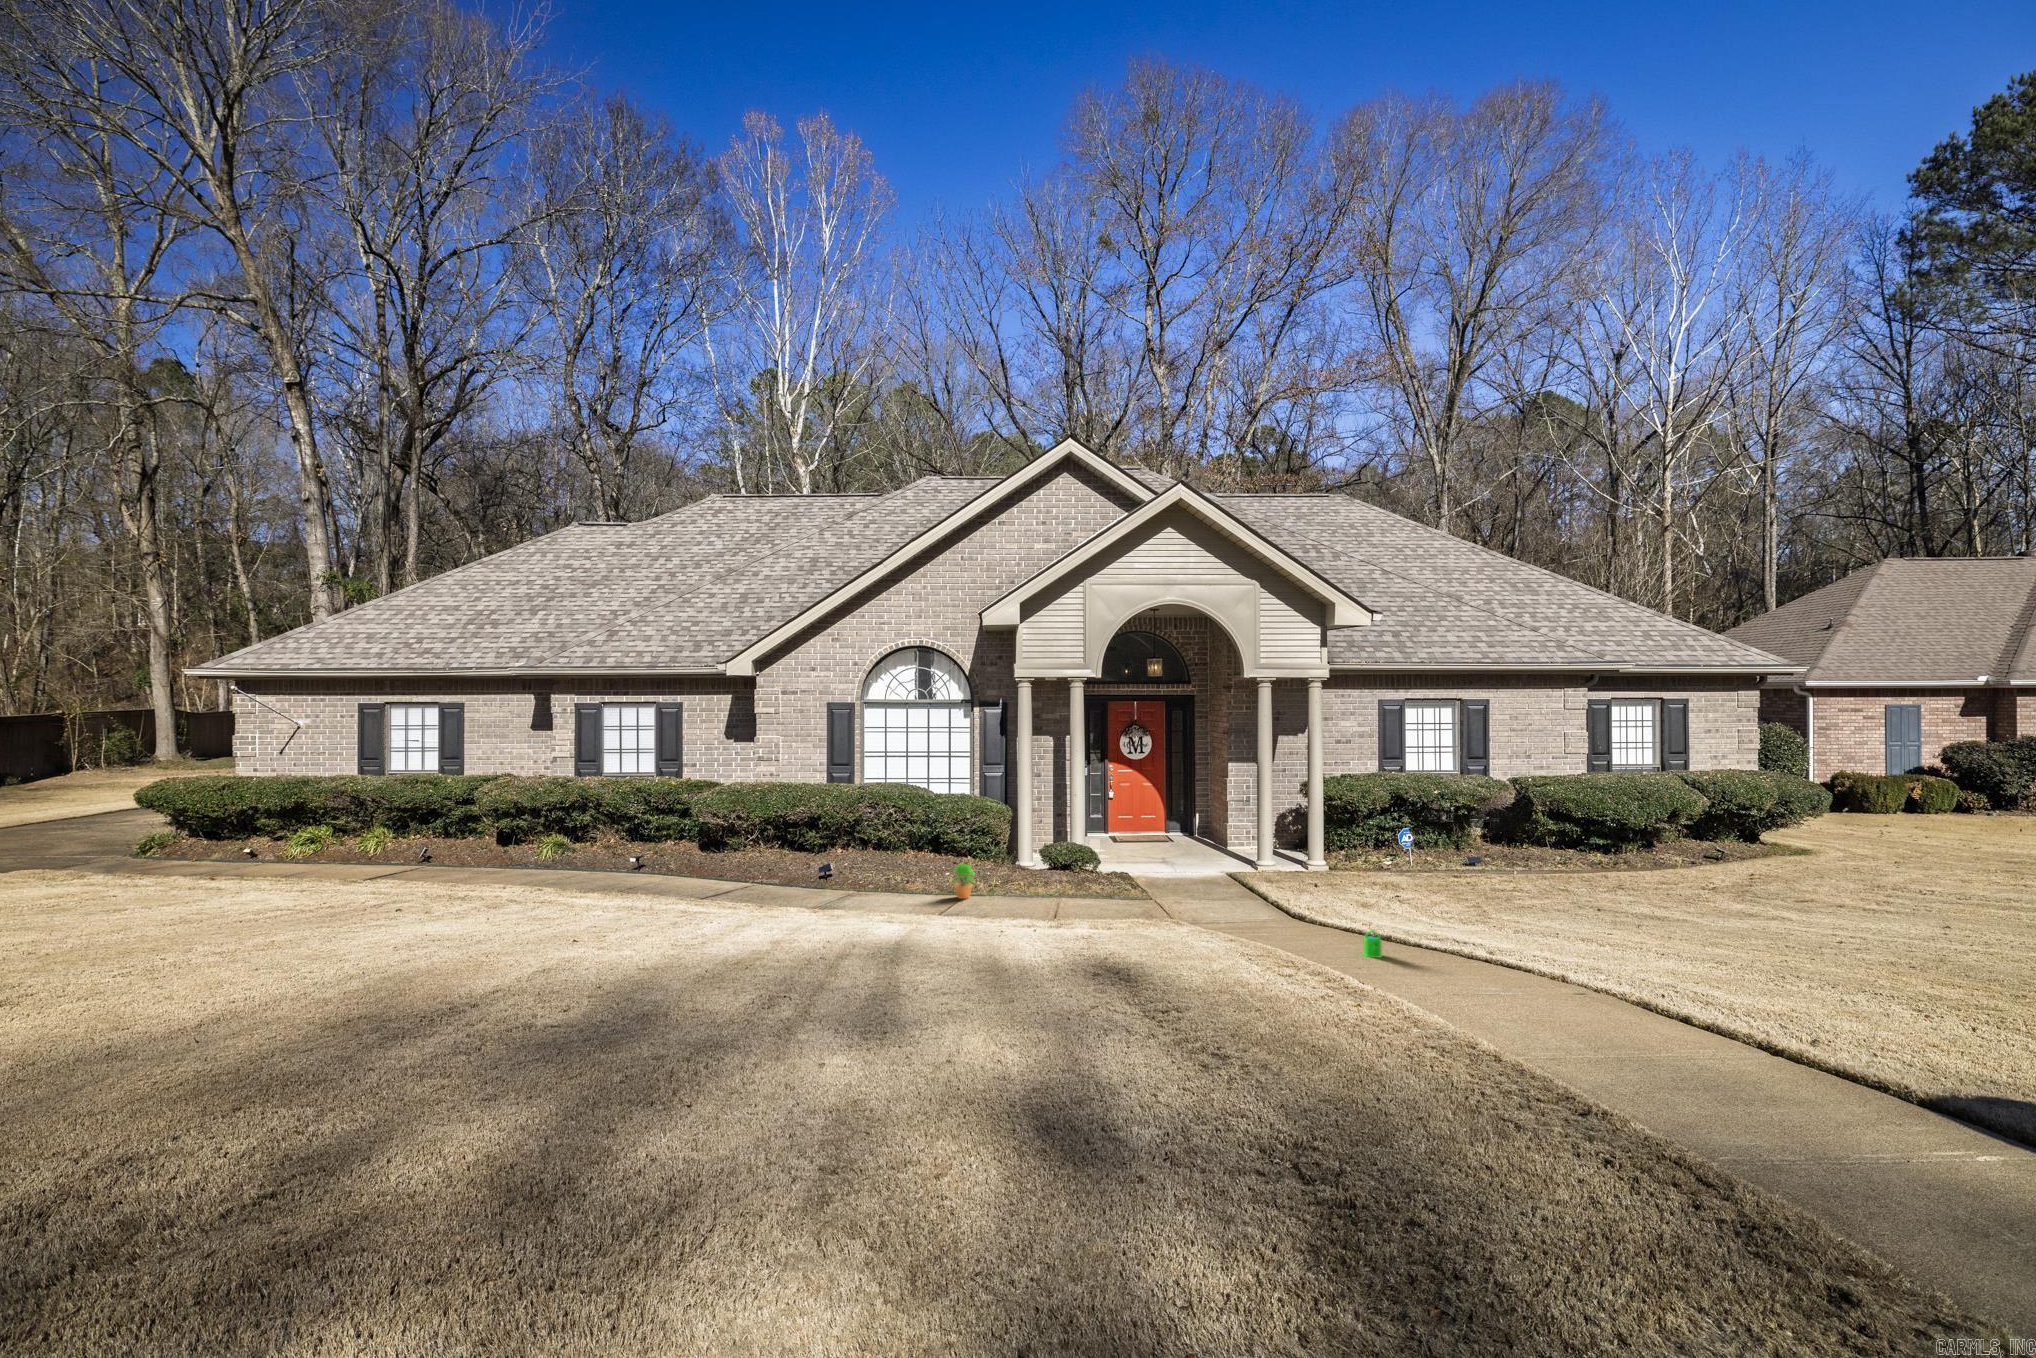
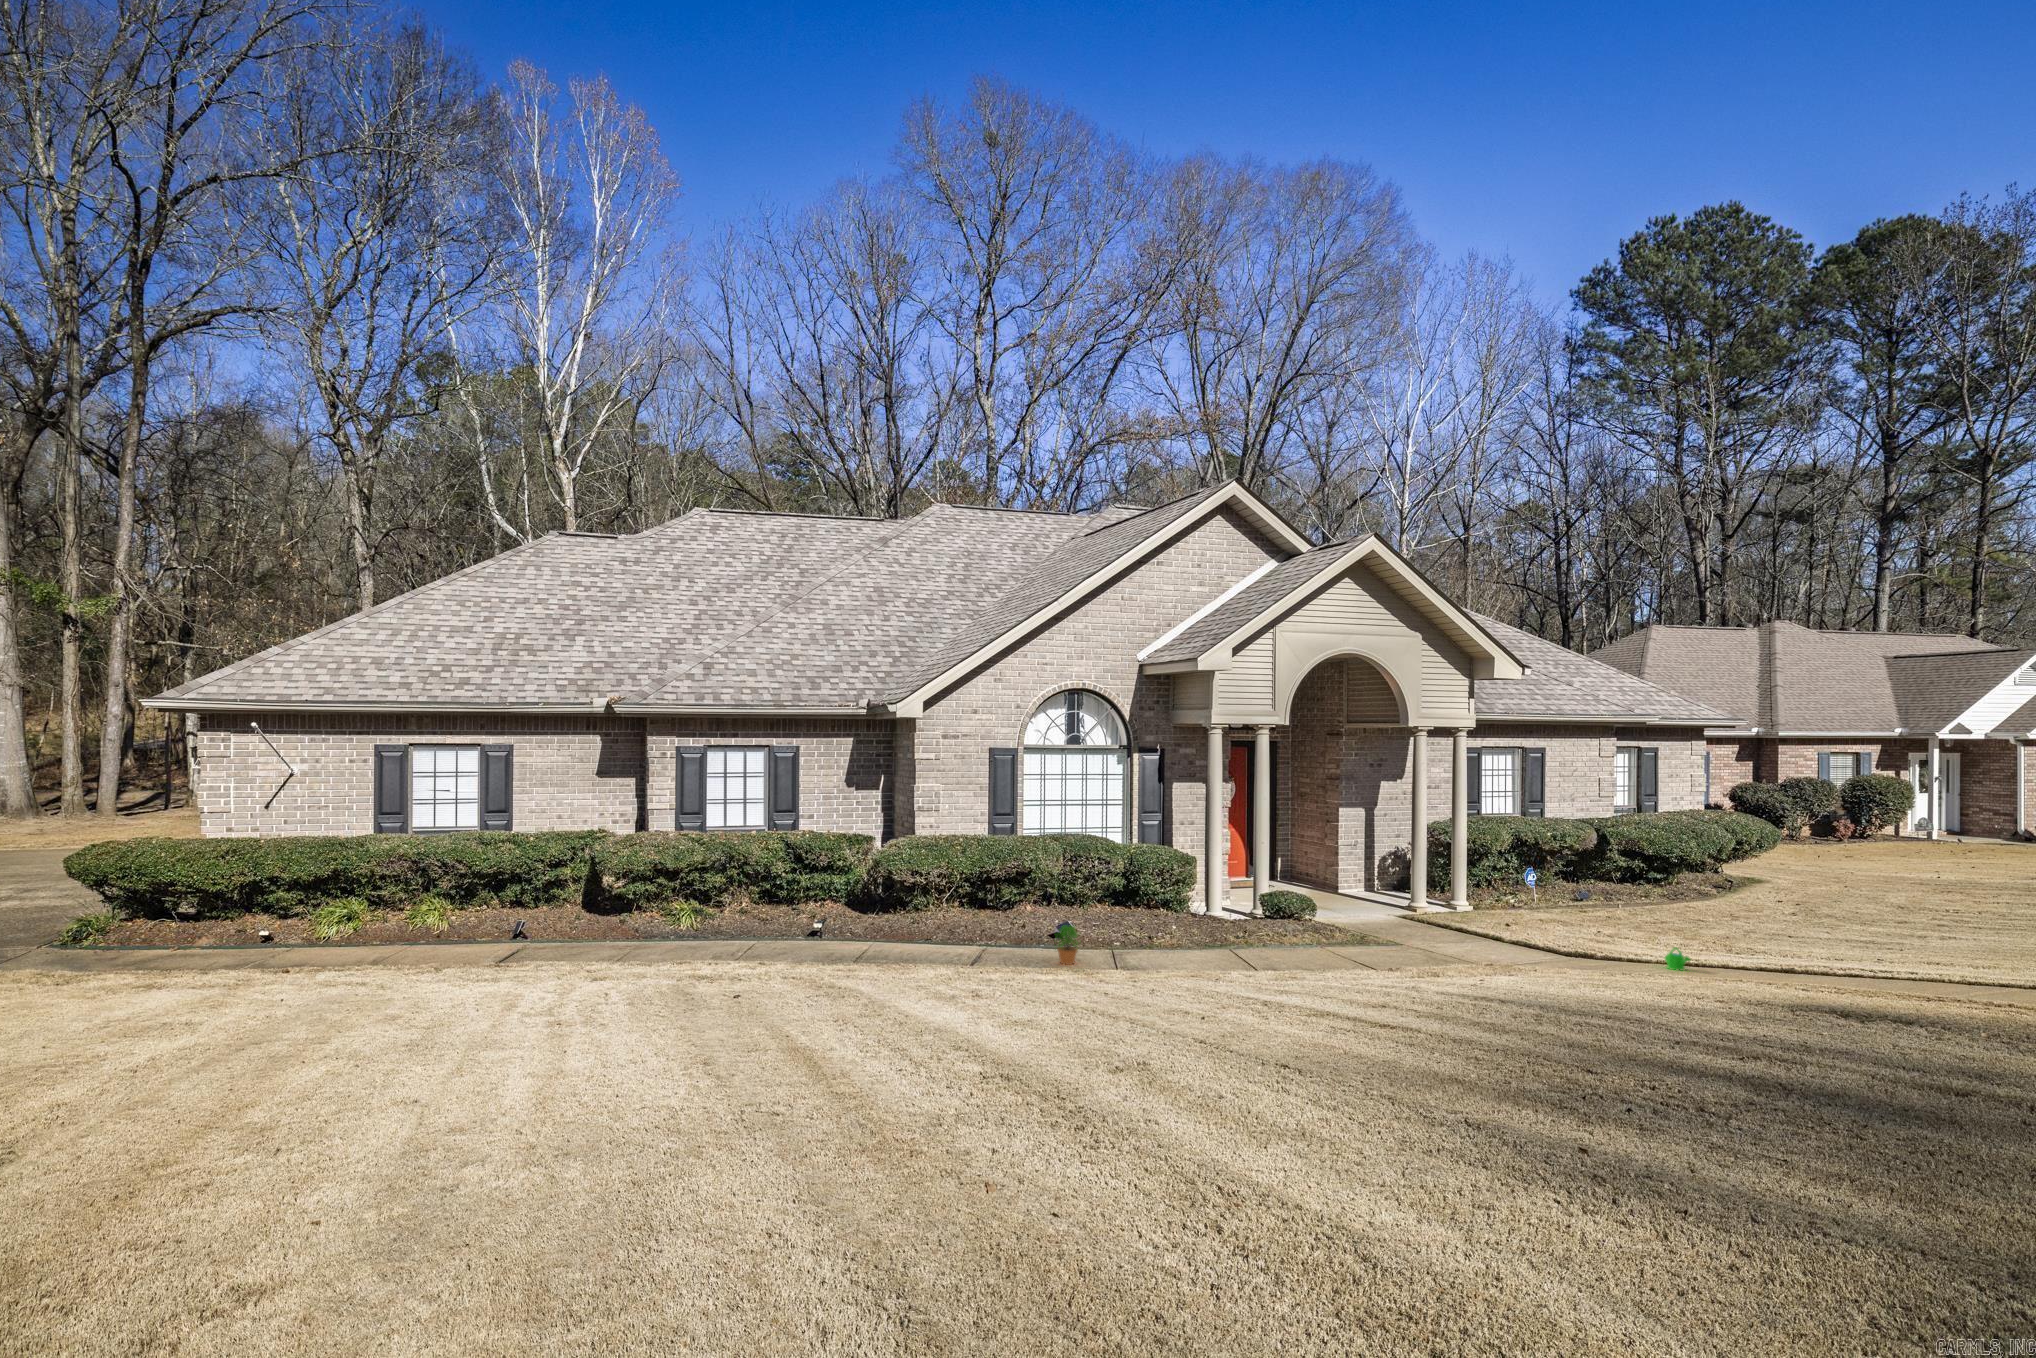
potted plant: present [953,864,975,899] -> present [1055,925,1078,965]

